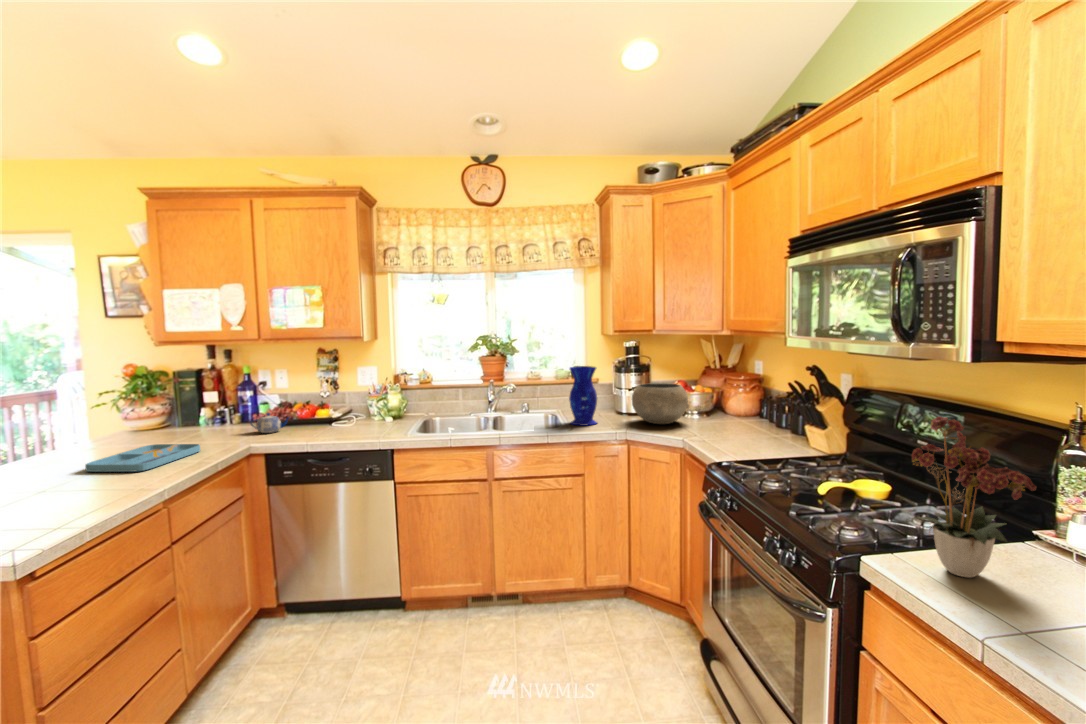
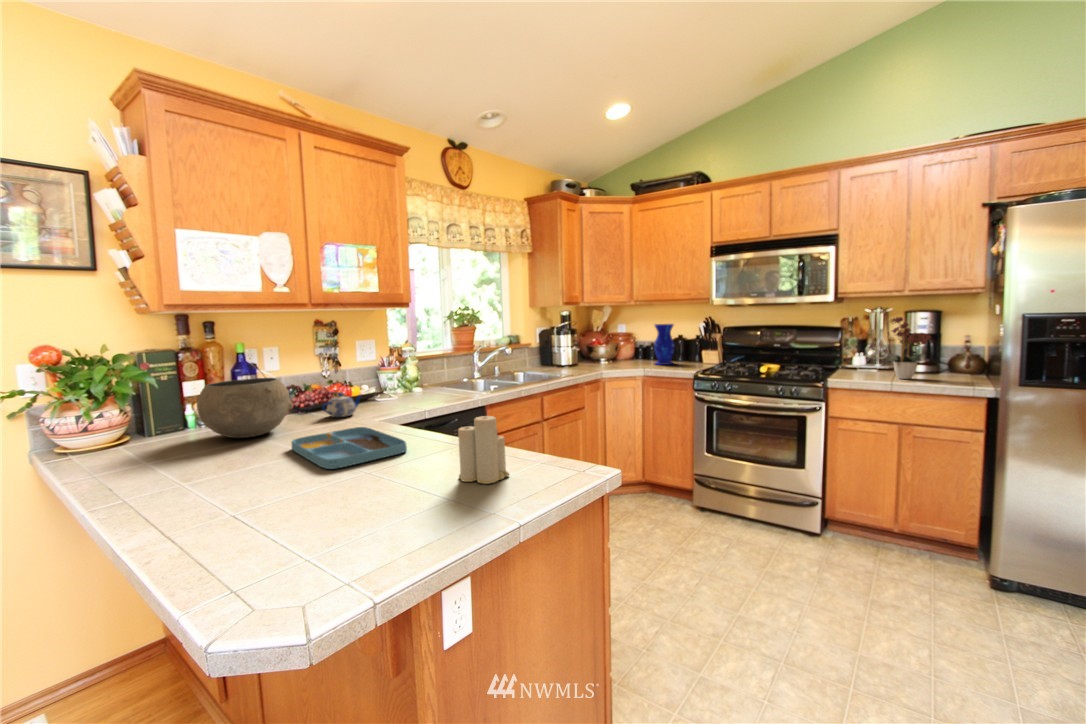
vase: present [569,366,597,426] -> present [654,324,674,365]
ceramic bowl: present [632,383,689,424] -> present [197,378,293,438]
candle: none [30,451,71,510] -> present [458,416,509,484]

